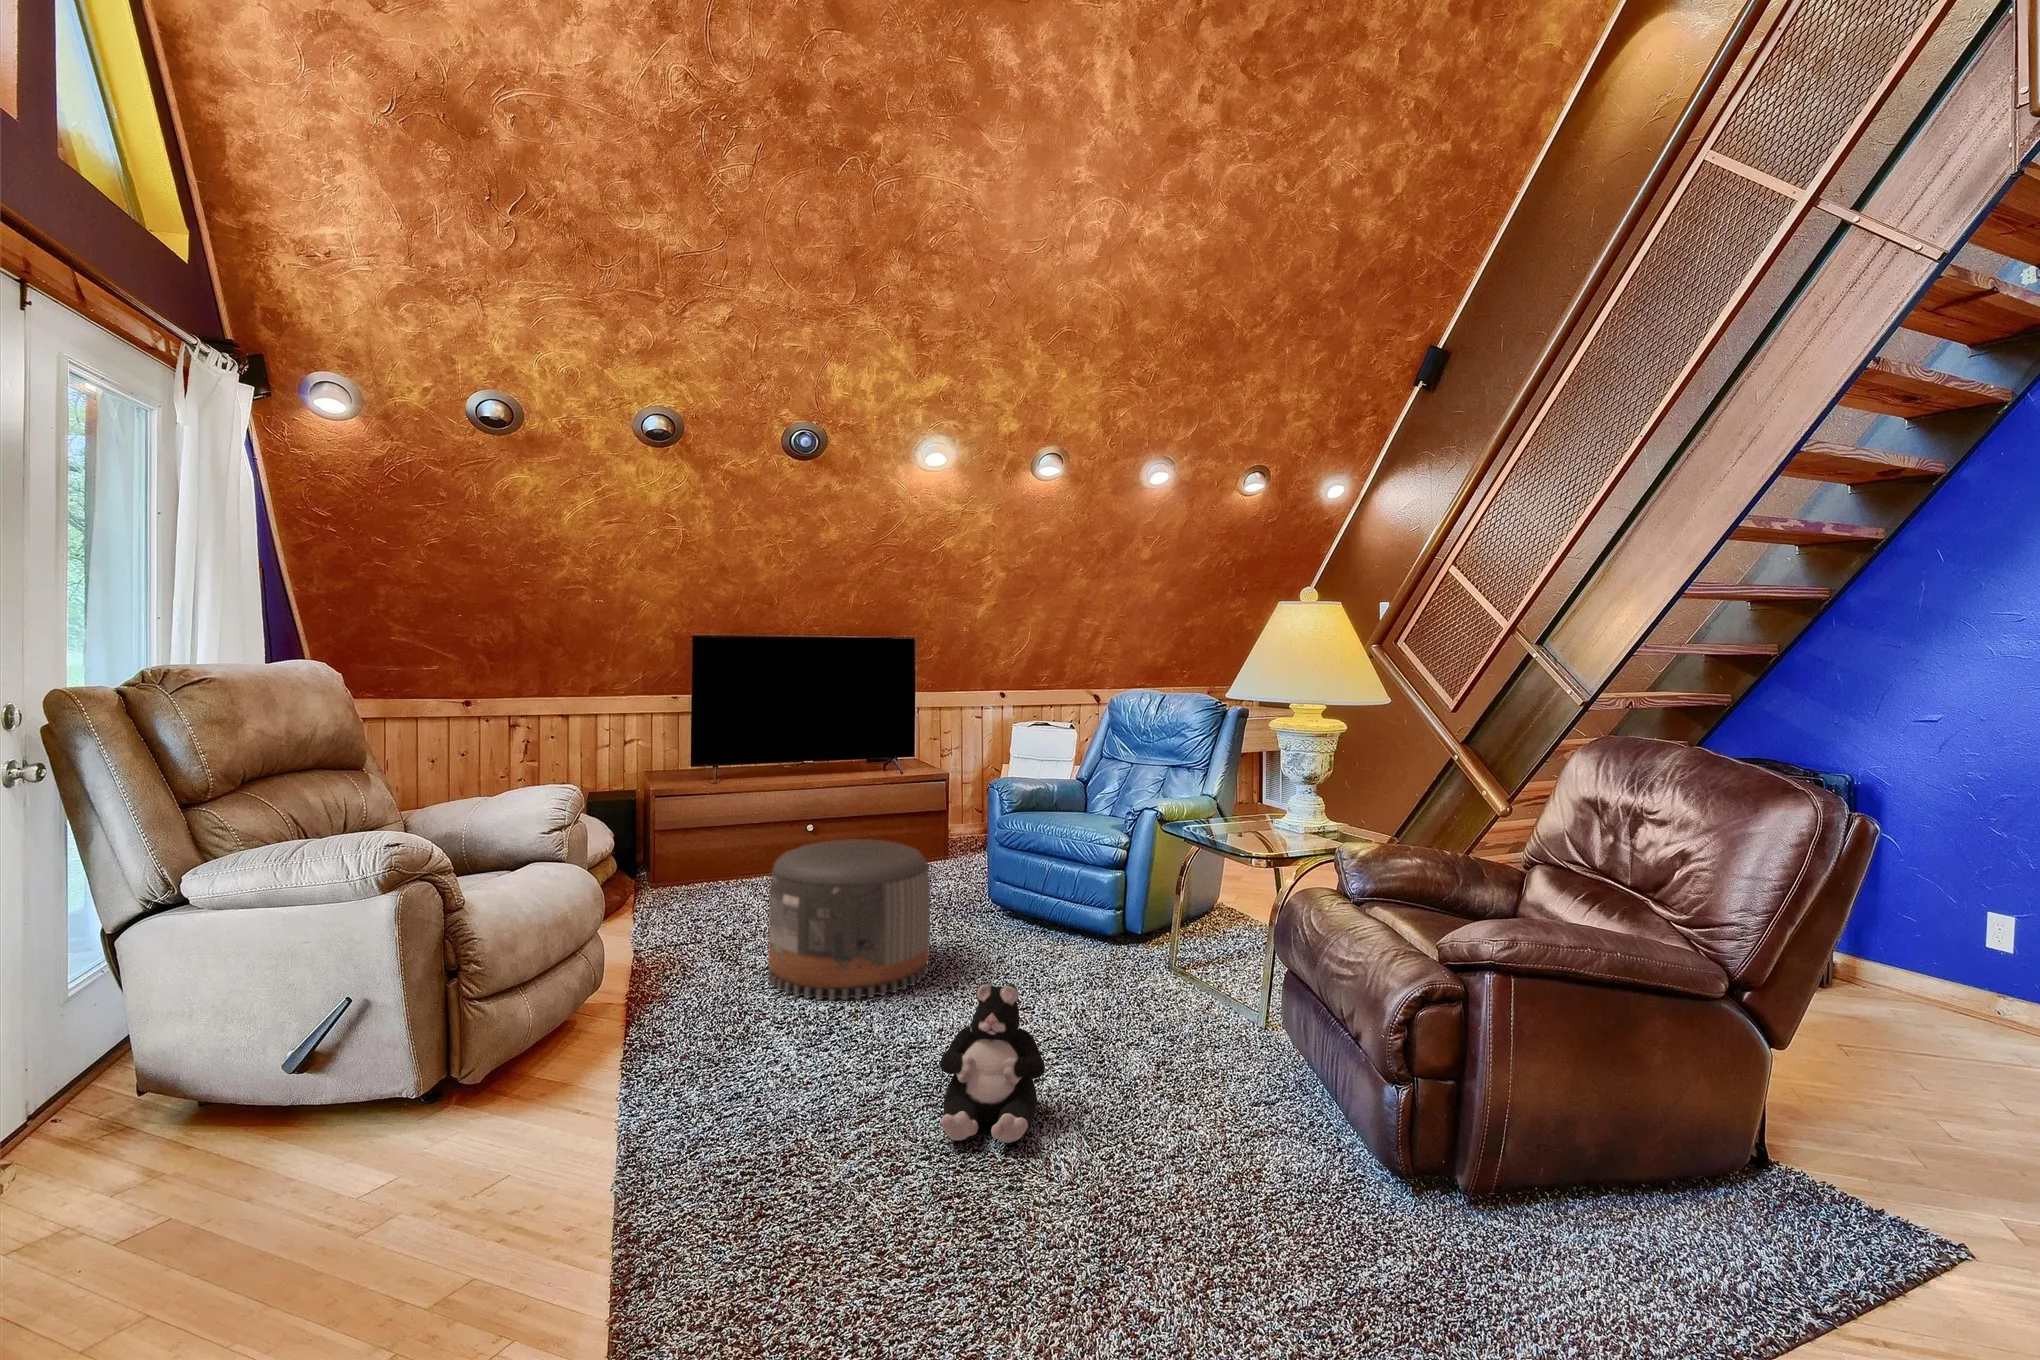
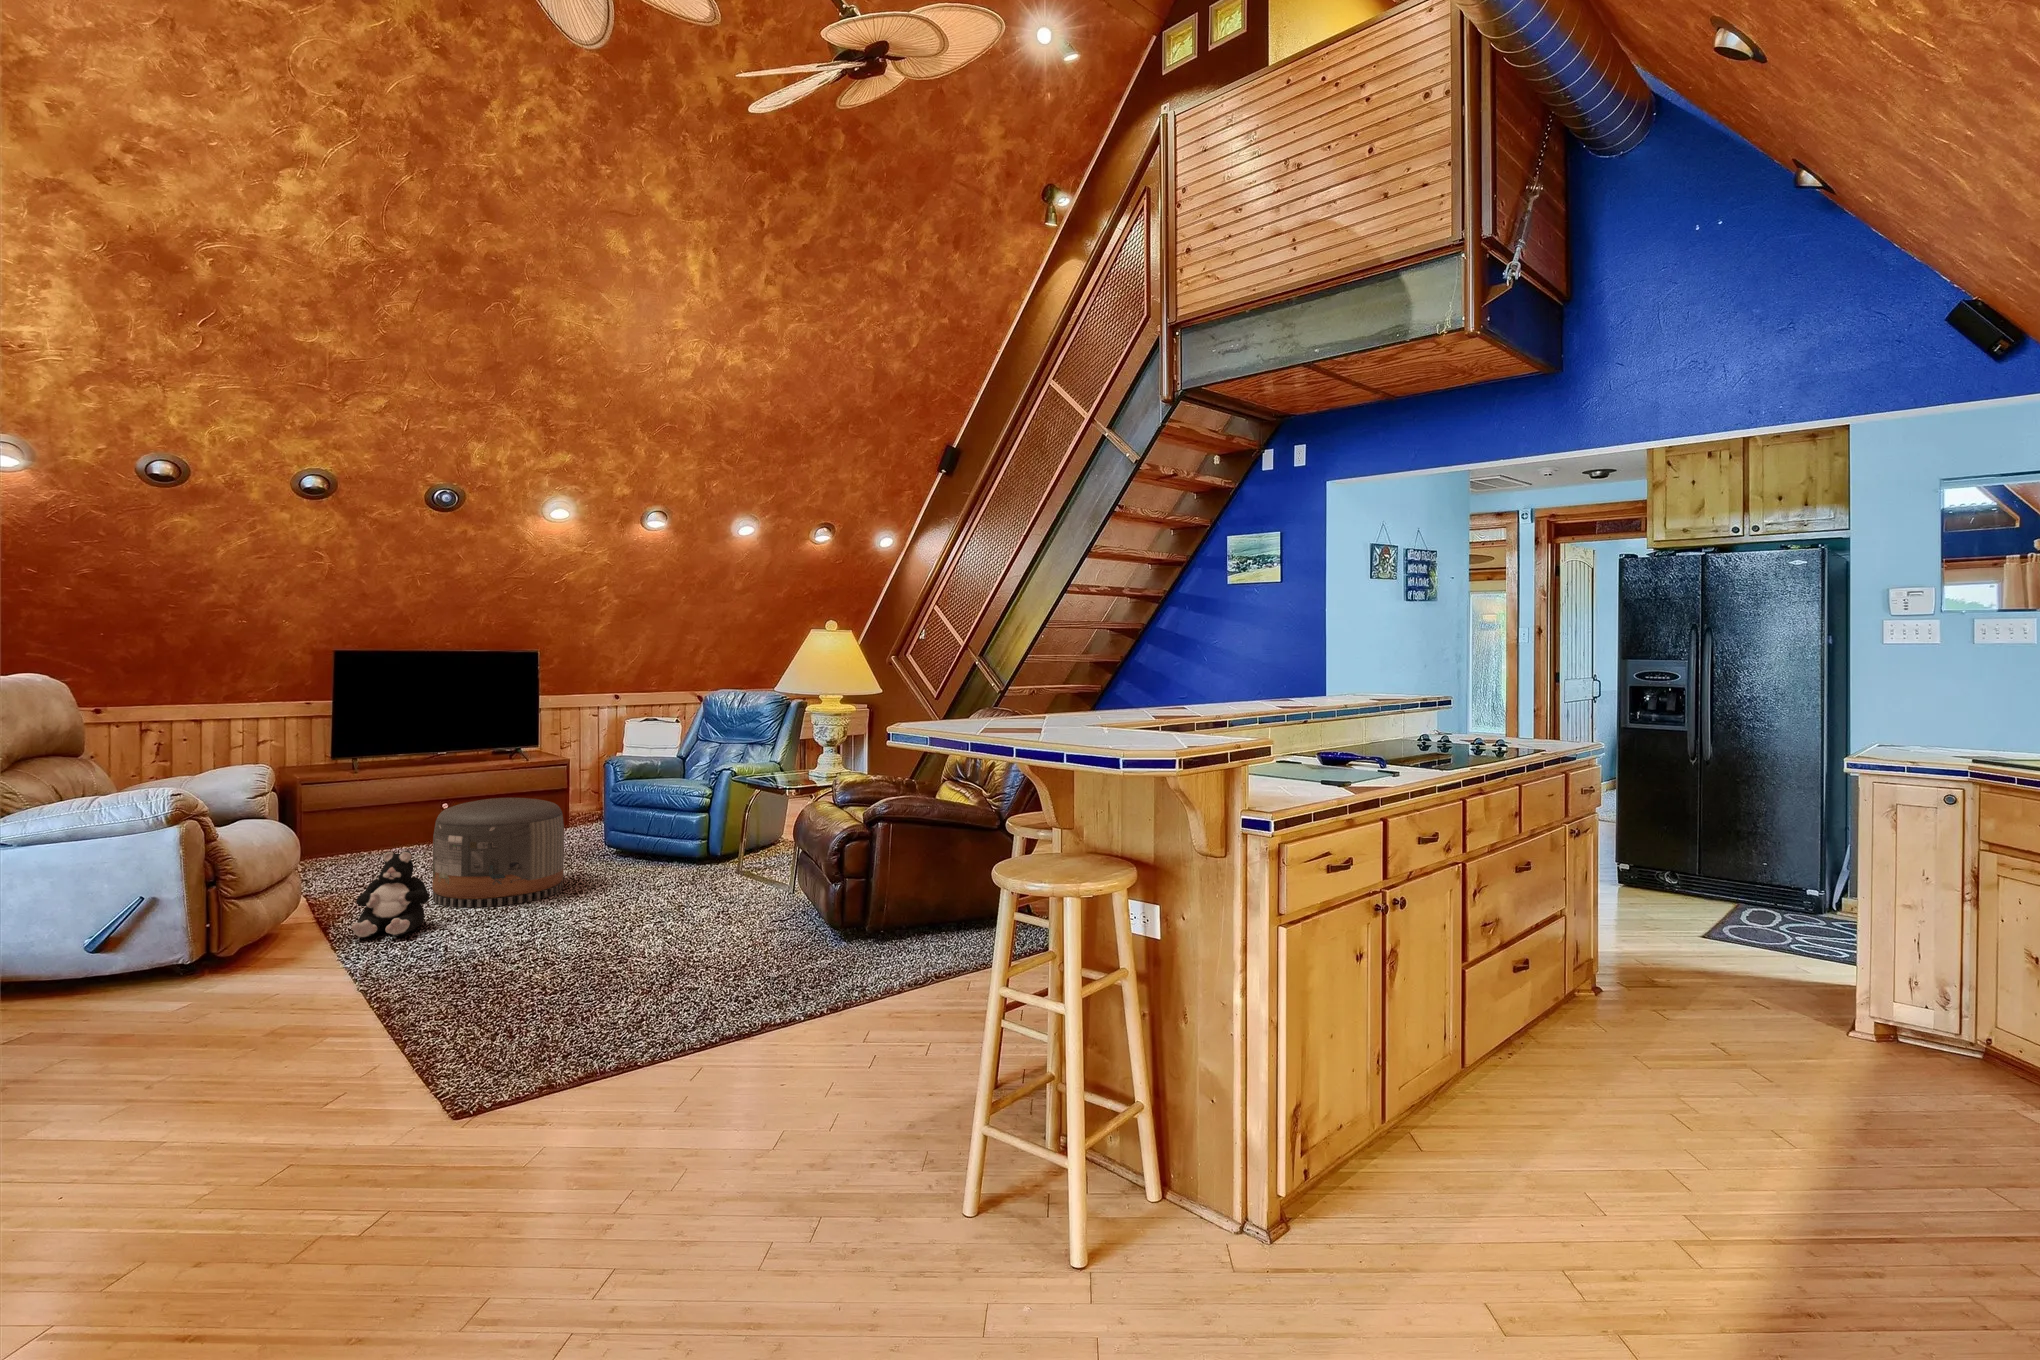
plush toy: present [940,983,1045,1143] -> present [351,851,429,937]

